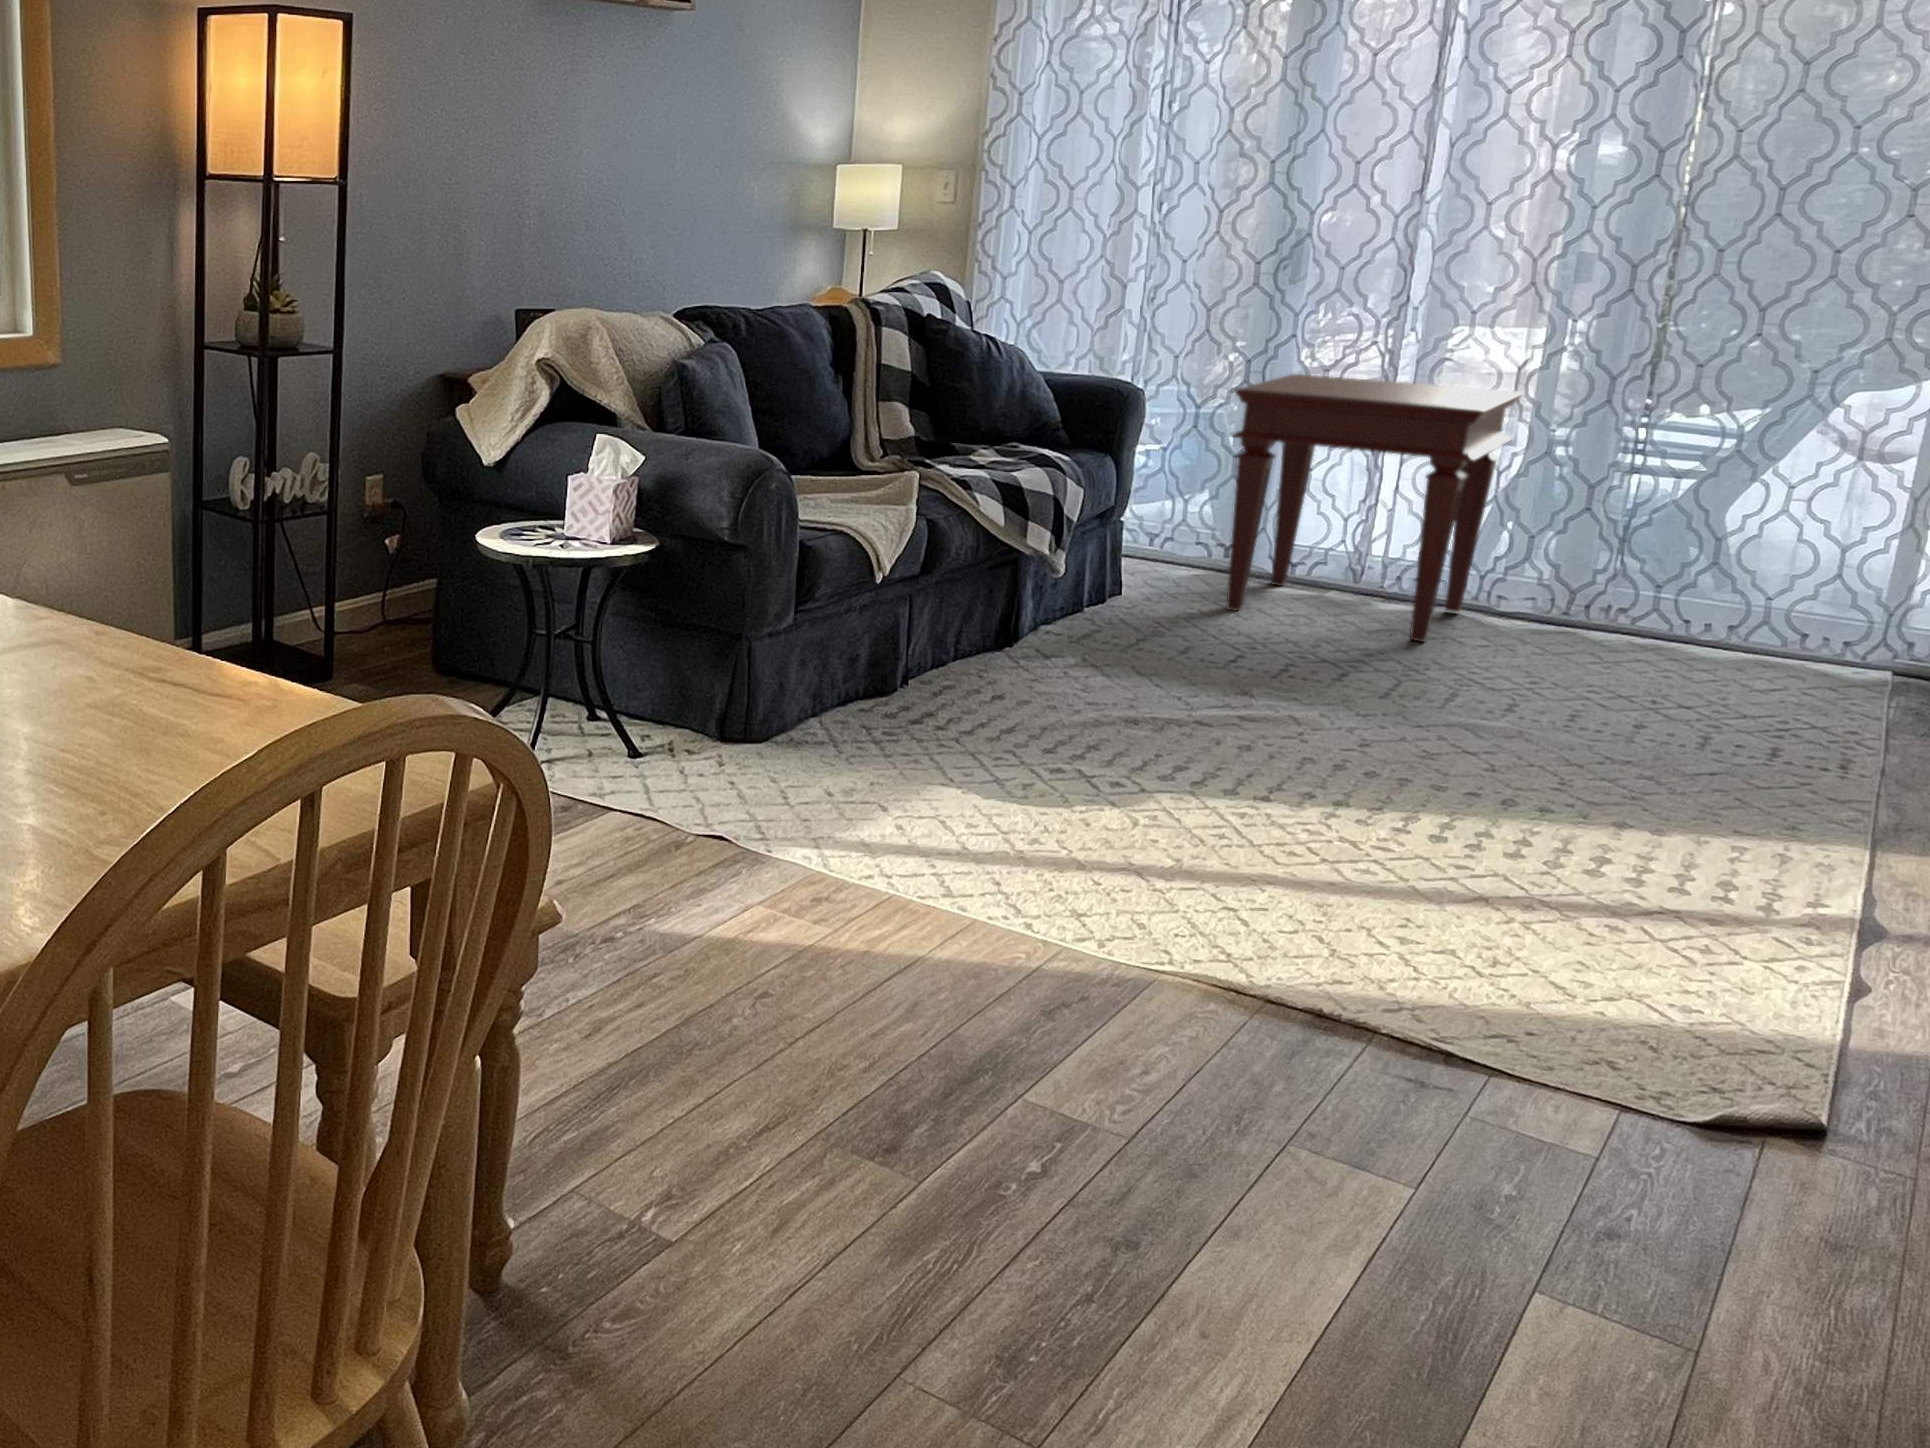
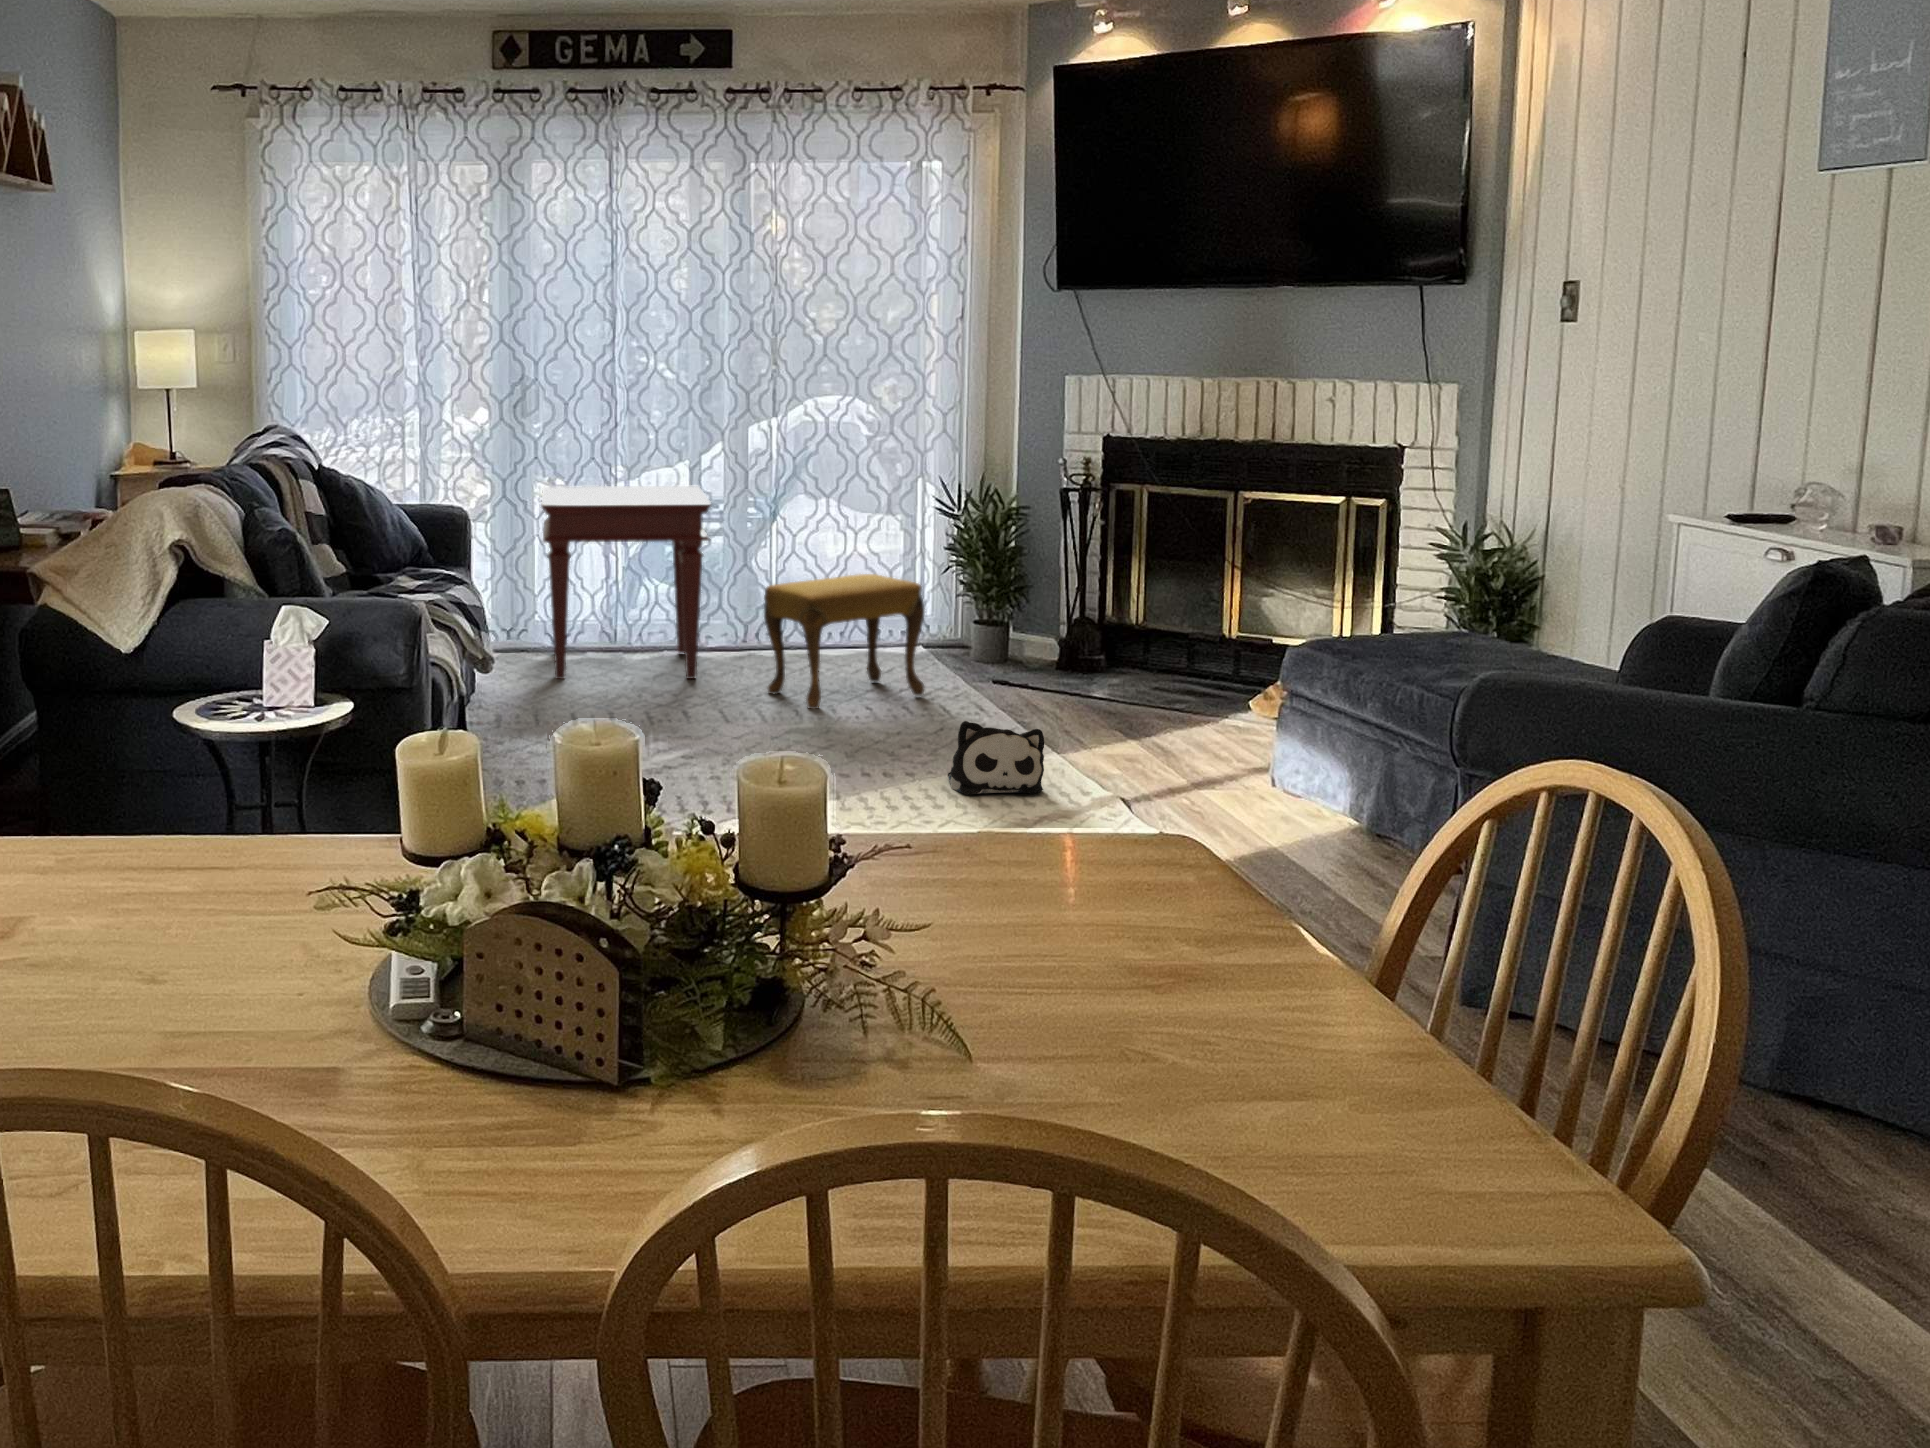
footstool: none [1510,532,1801,727] -> present [764,574,925,709]
plush toy: none [1619,752,1806,886] -> present [948,721,1044,795]

